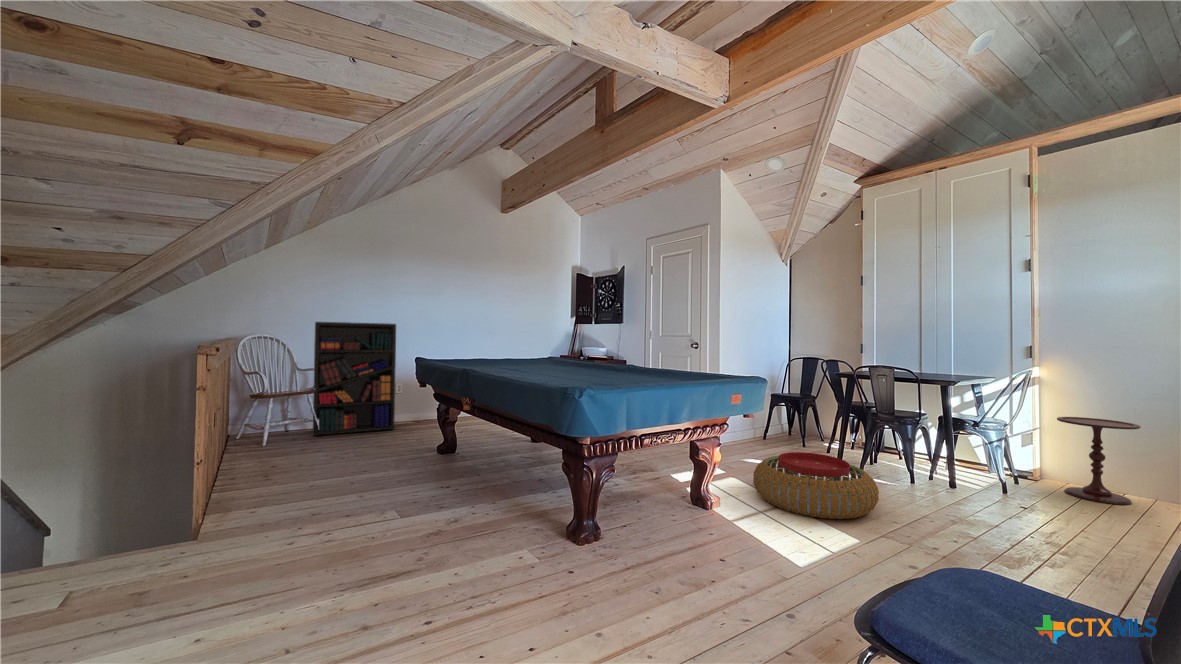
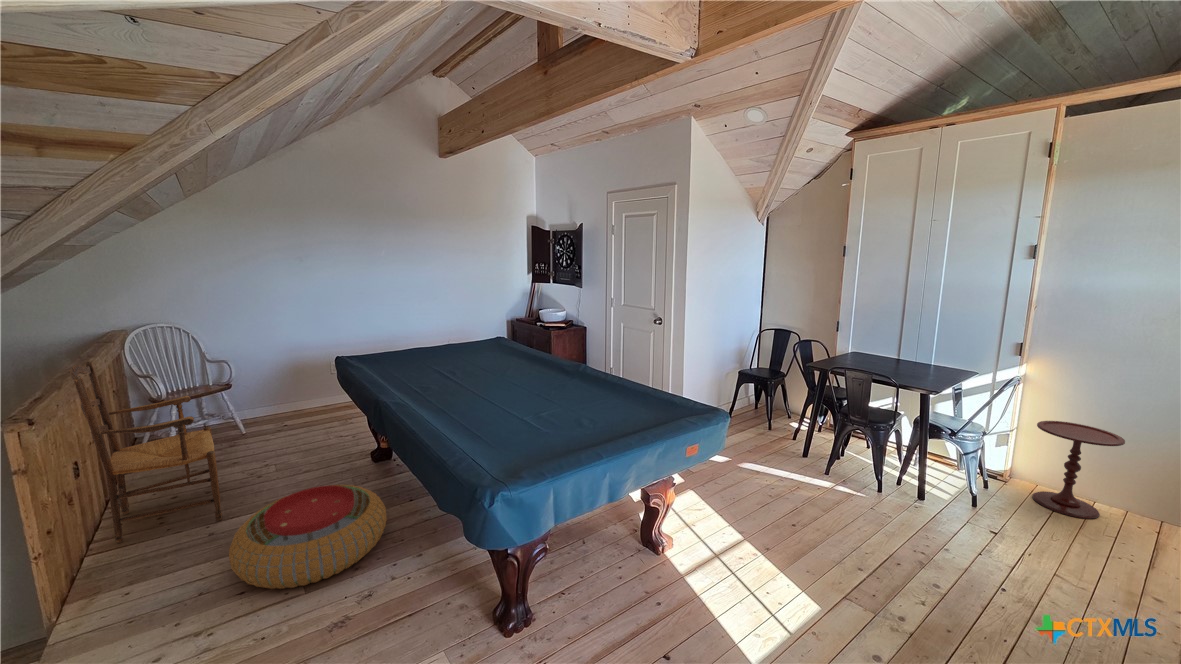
bookshelf: present [312,322,396,436] -> none [216,300,331,434]
armchair: none [229,337,323,488] -> present [70,361,222,543]
pouf: present [753,452,879,519] -> present [229,485,387,589]

